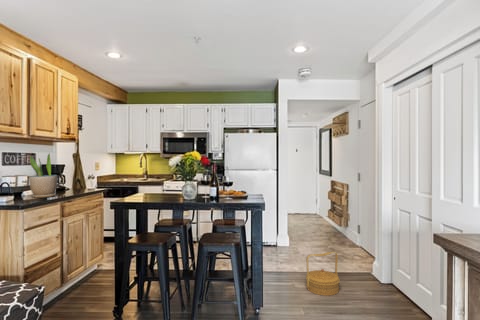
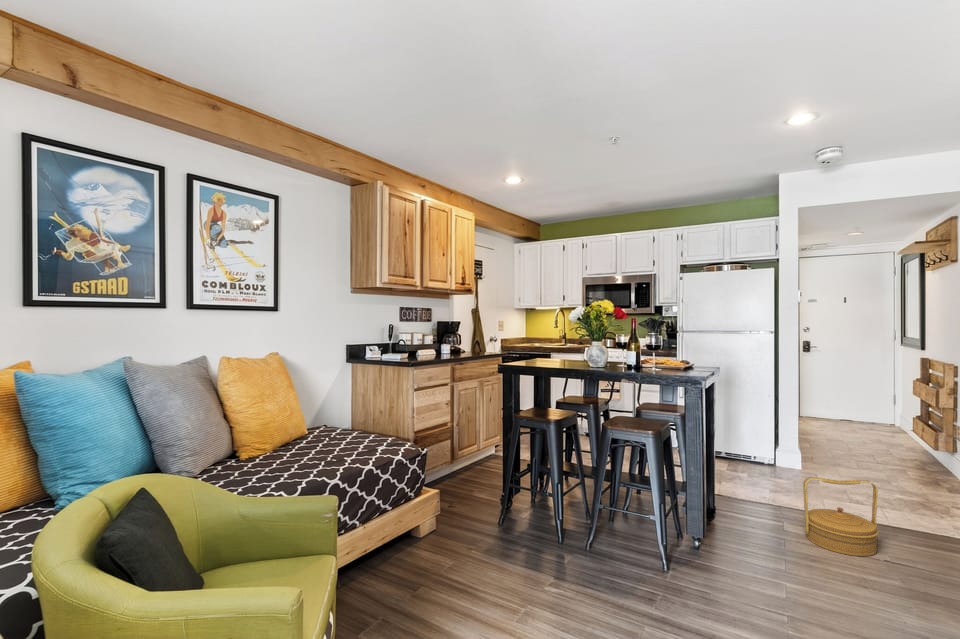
potted plant: present [29,154,57,198] -> none [423,306,449,357]

